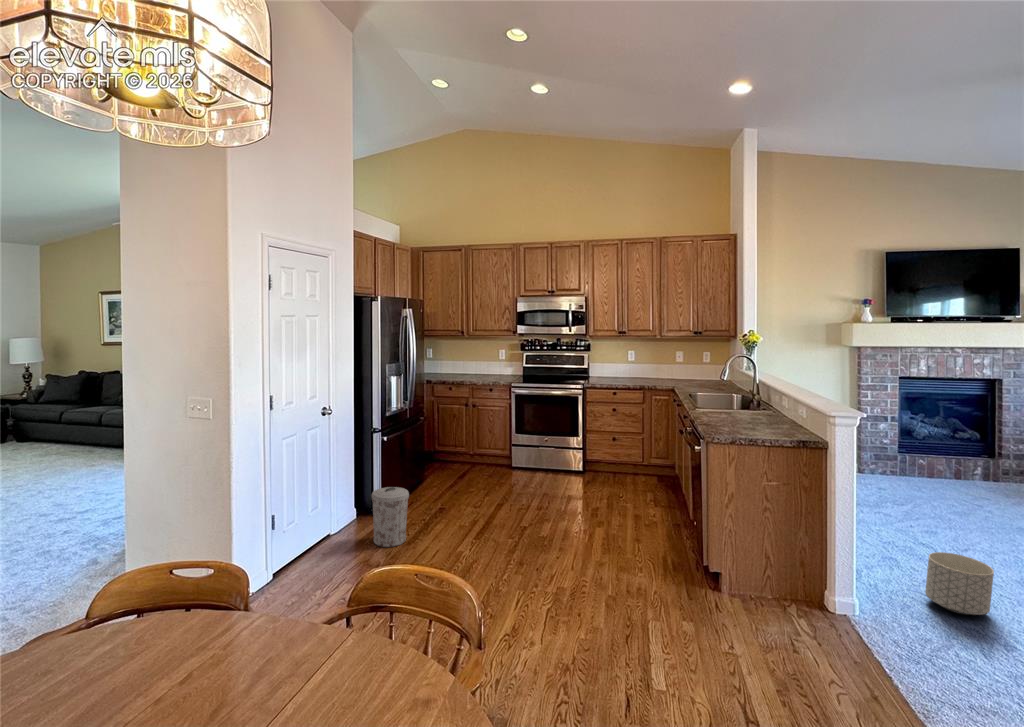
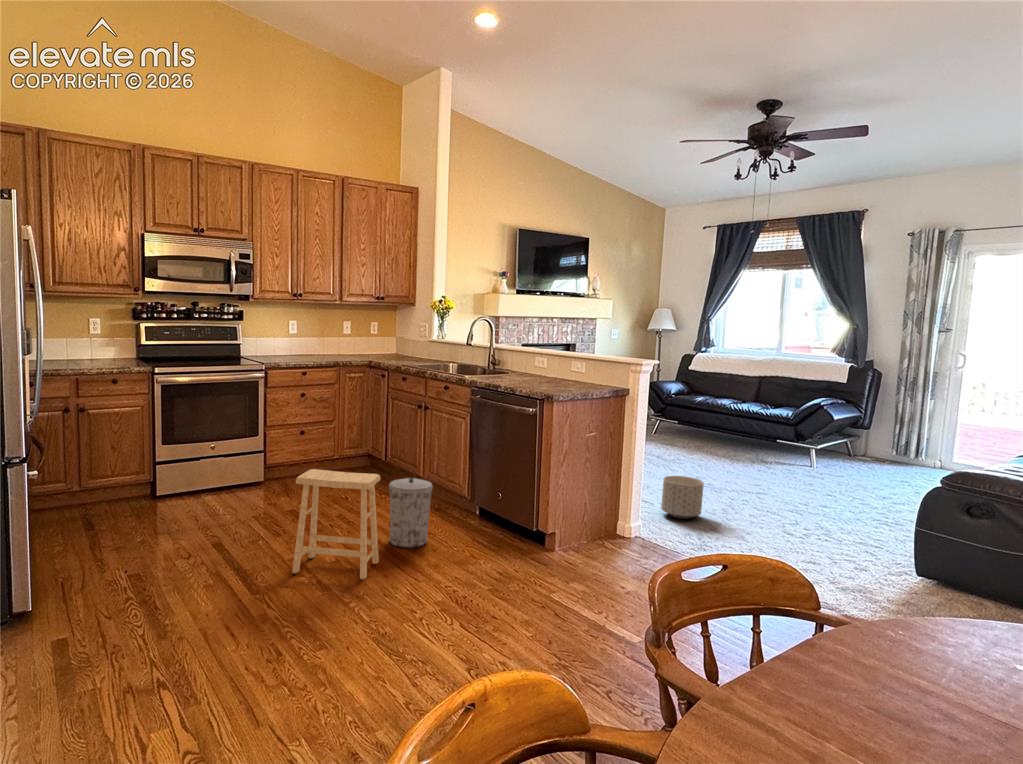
footstool: none [511,464,572,555] -> present [292,469,380,580]
trash can: present [372,487,409,547] -> present [389,478,433,548]

